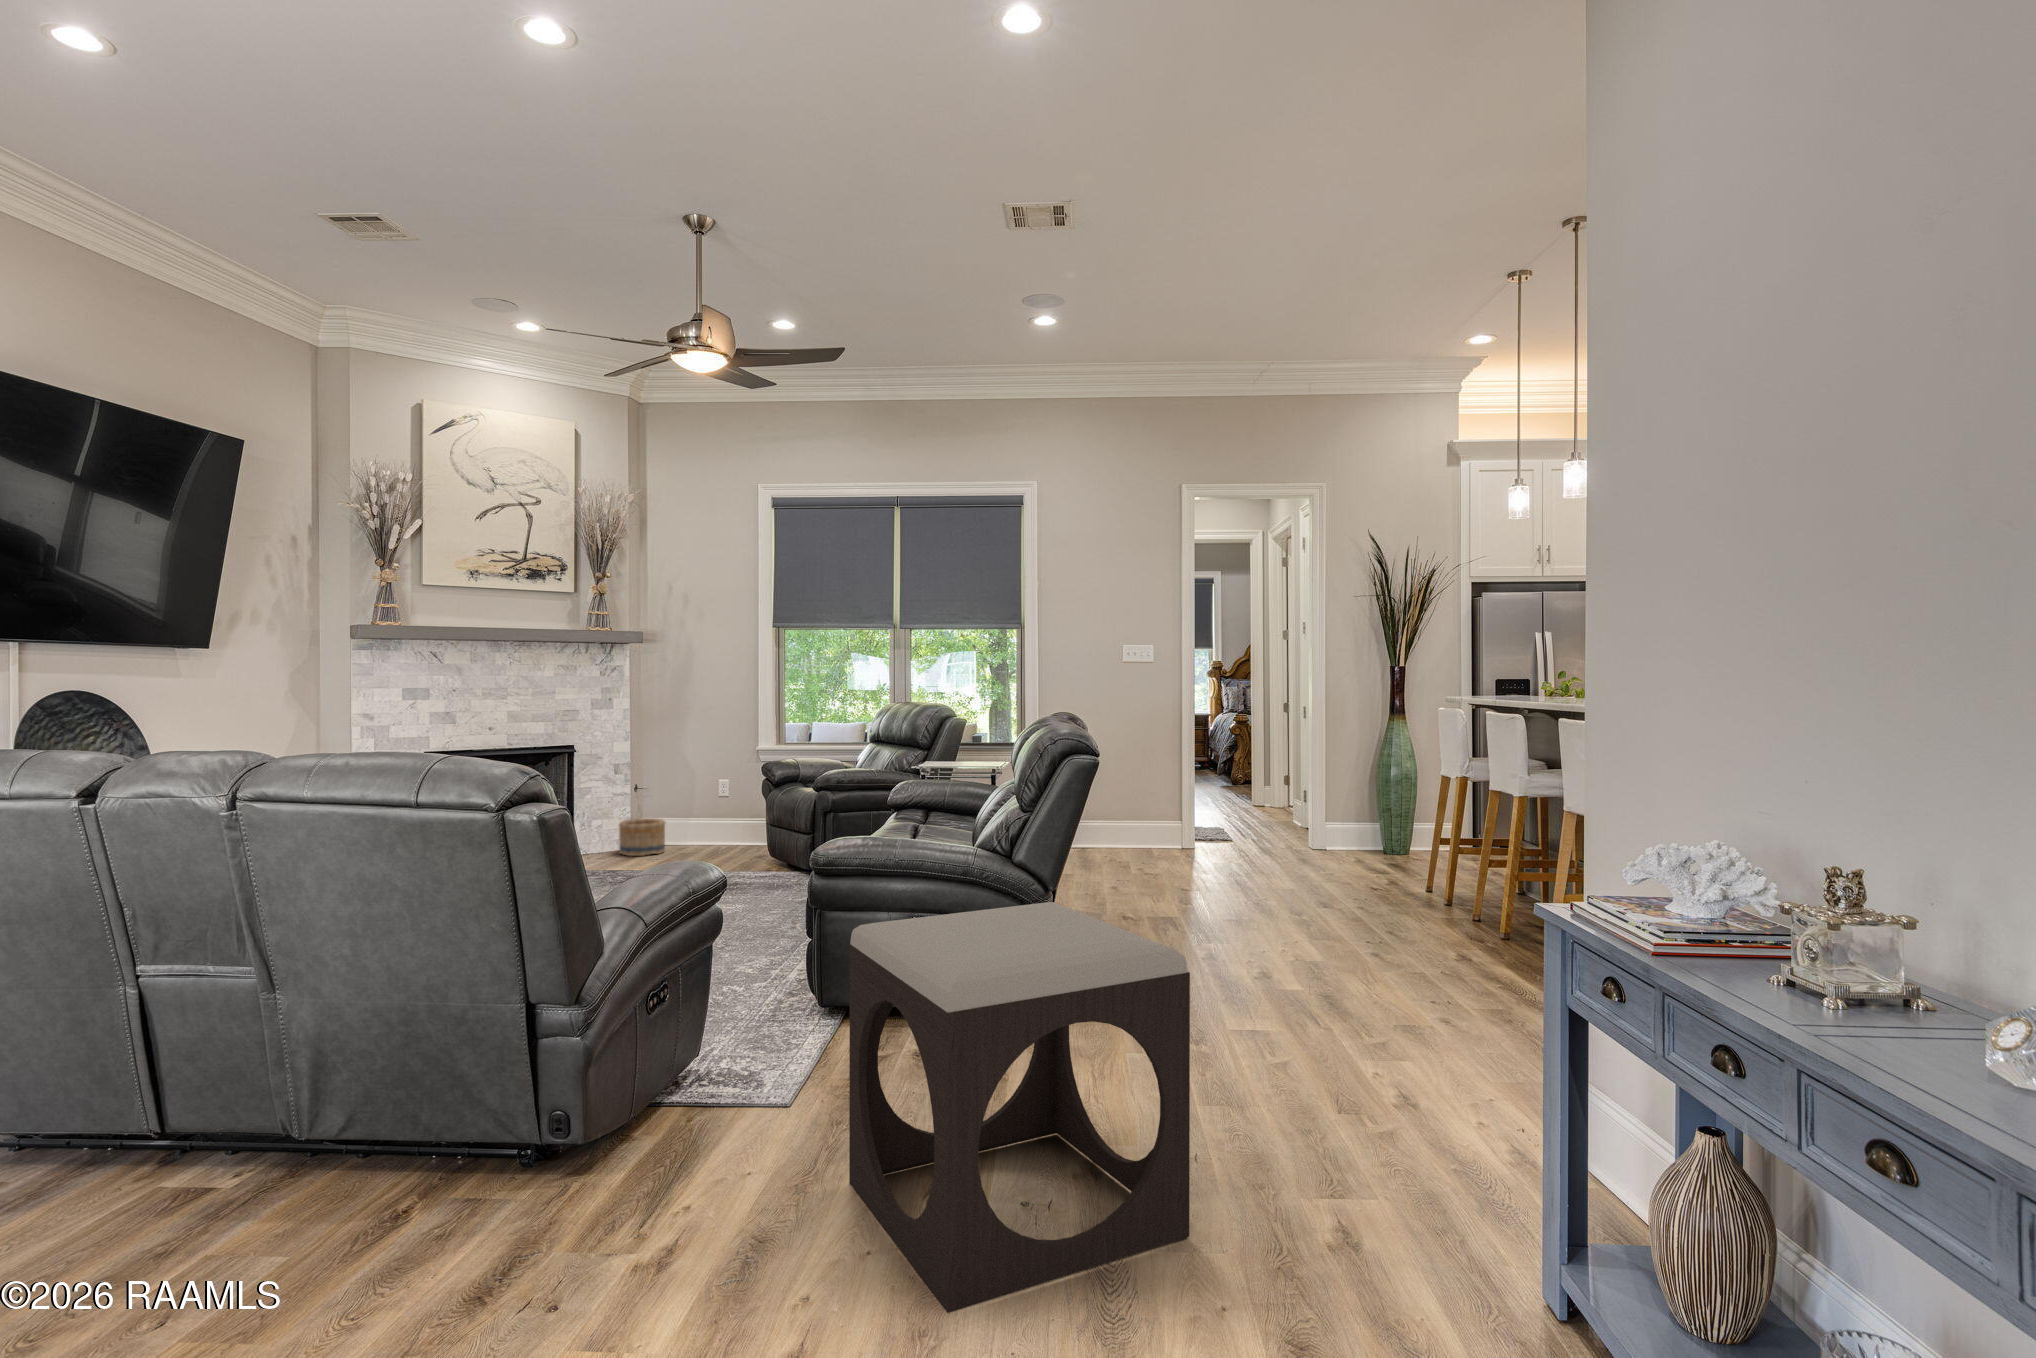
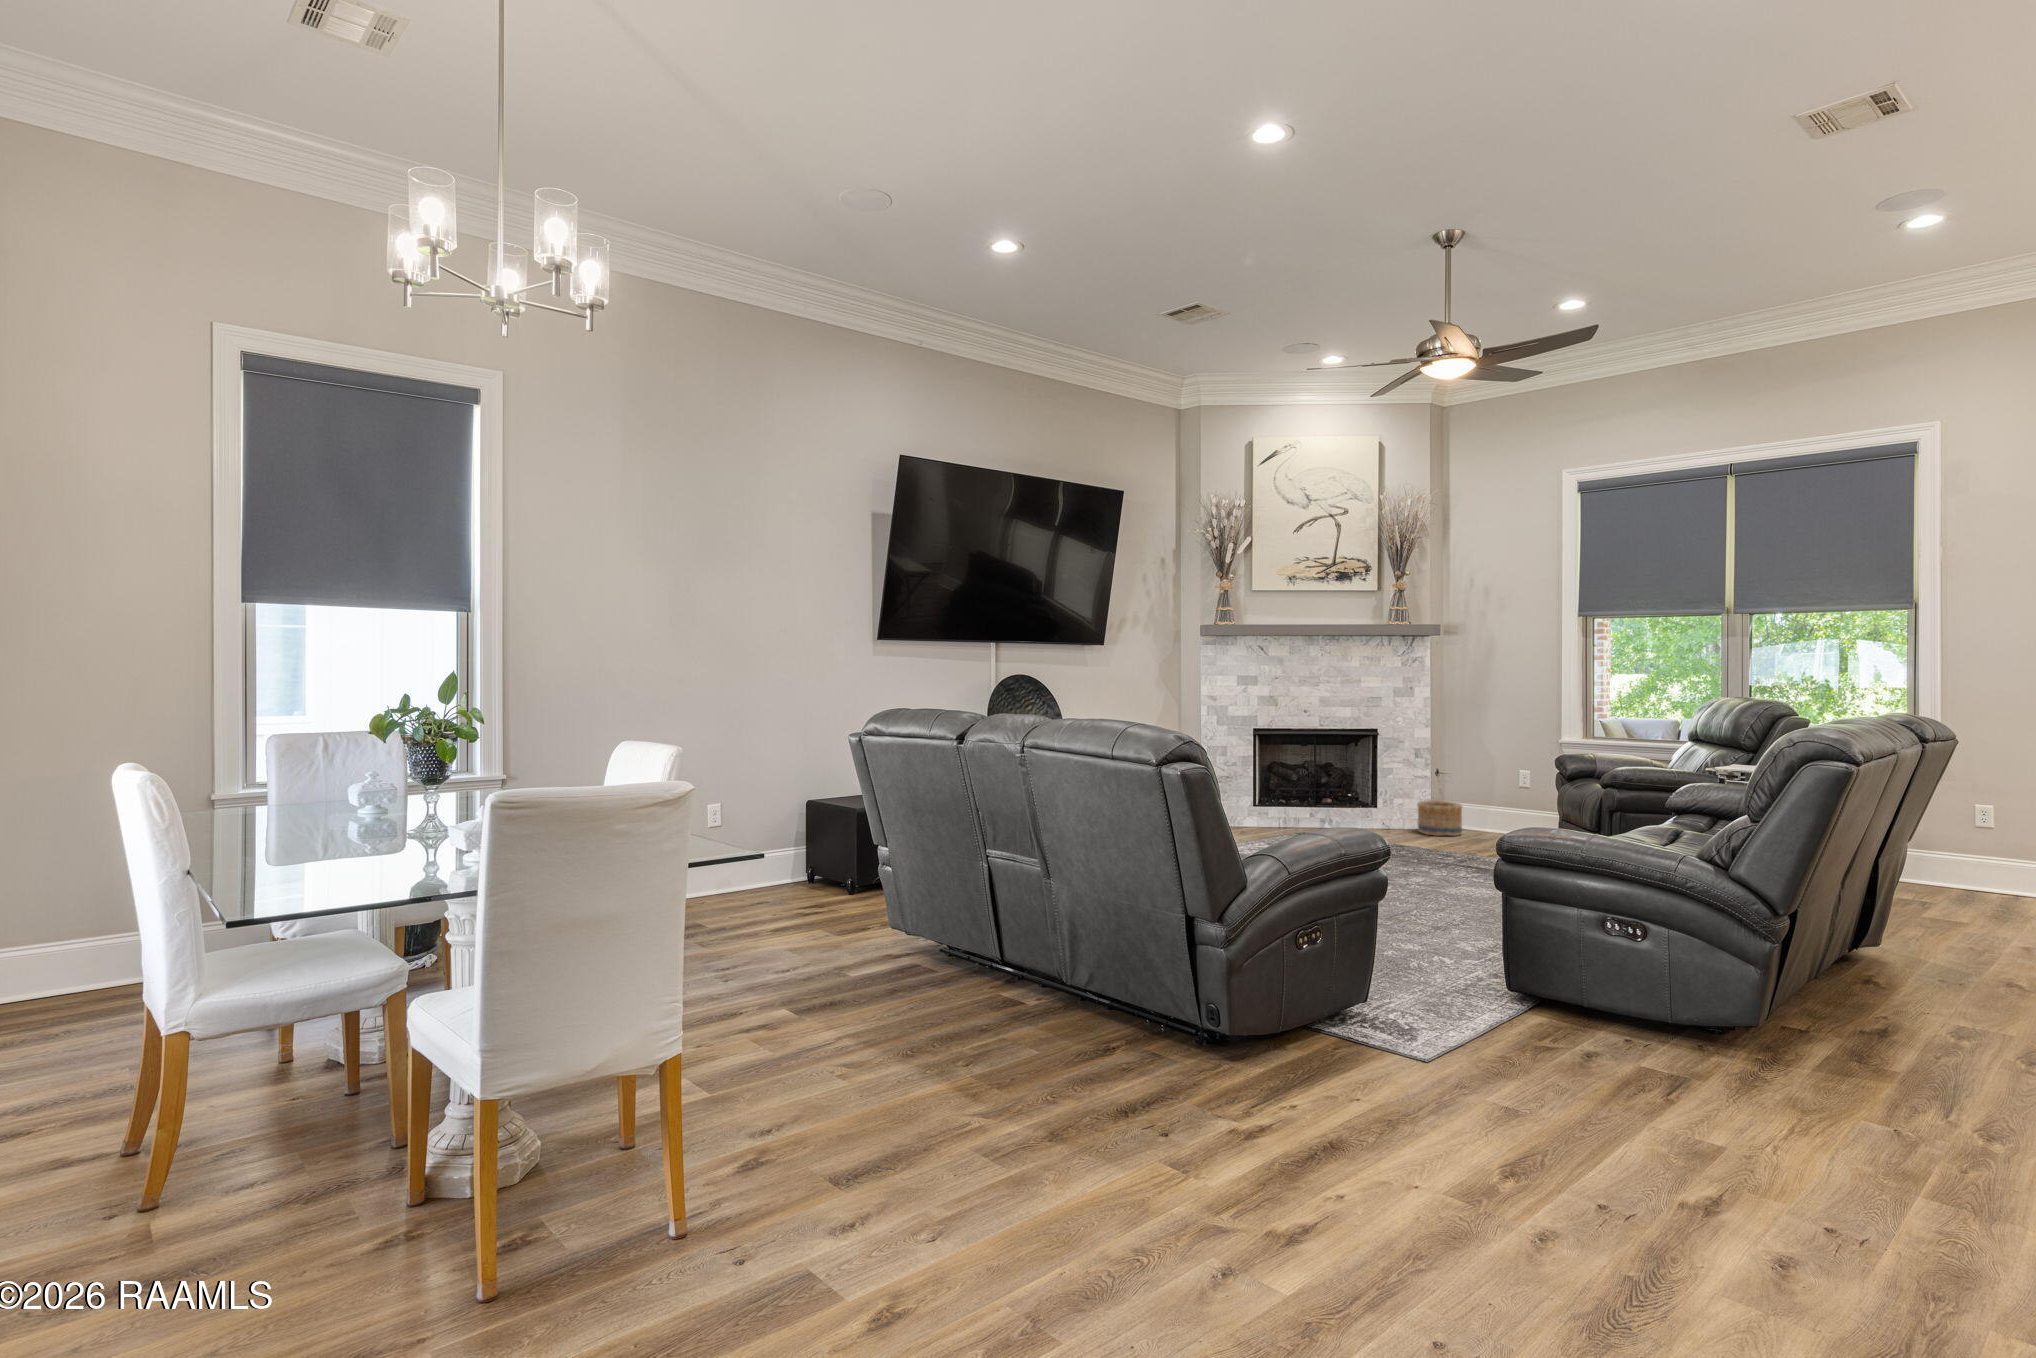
footstool: present [849,902,1190,1313] -> none [1436,897,1790,1323]

